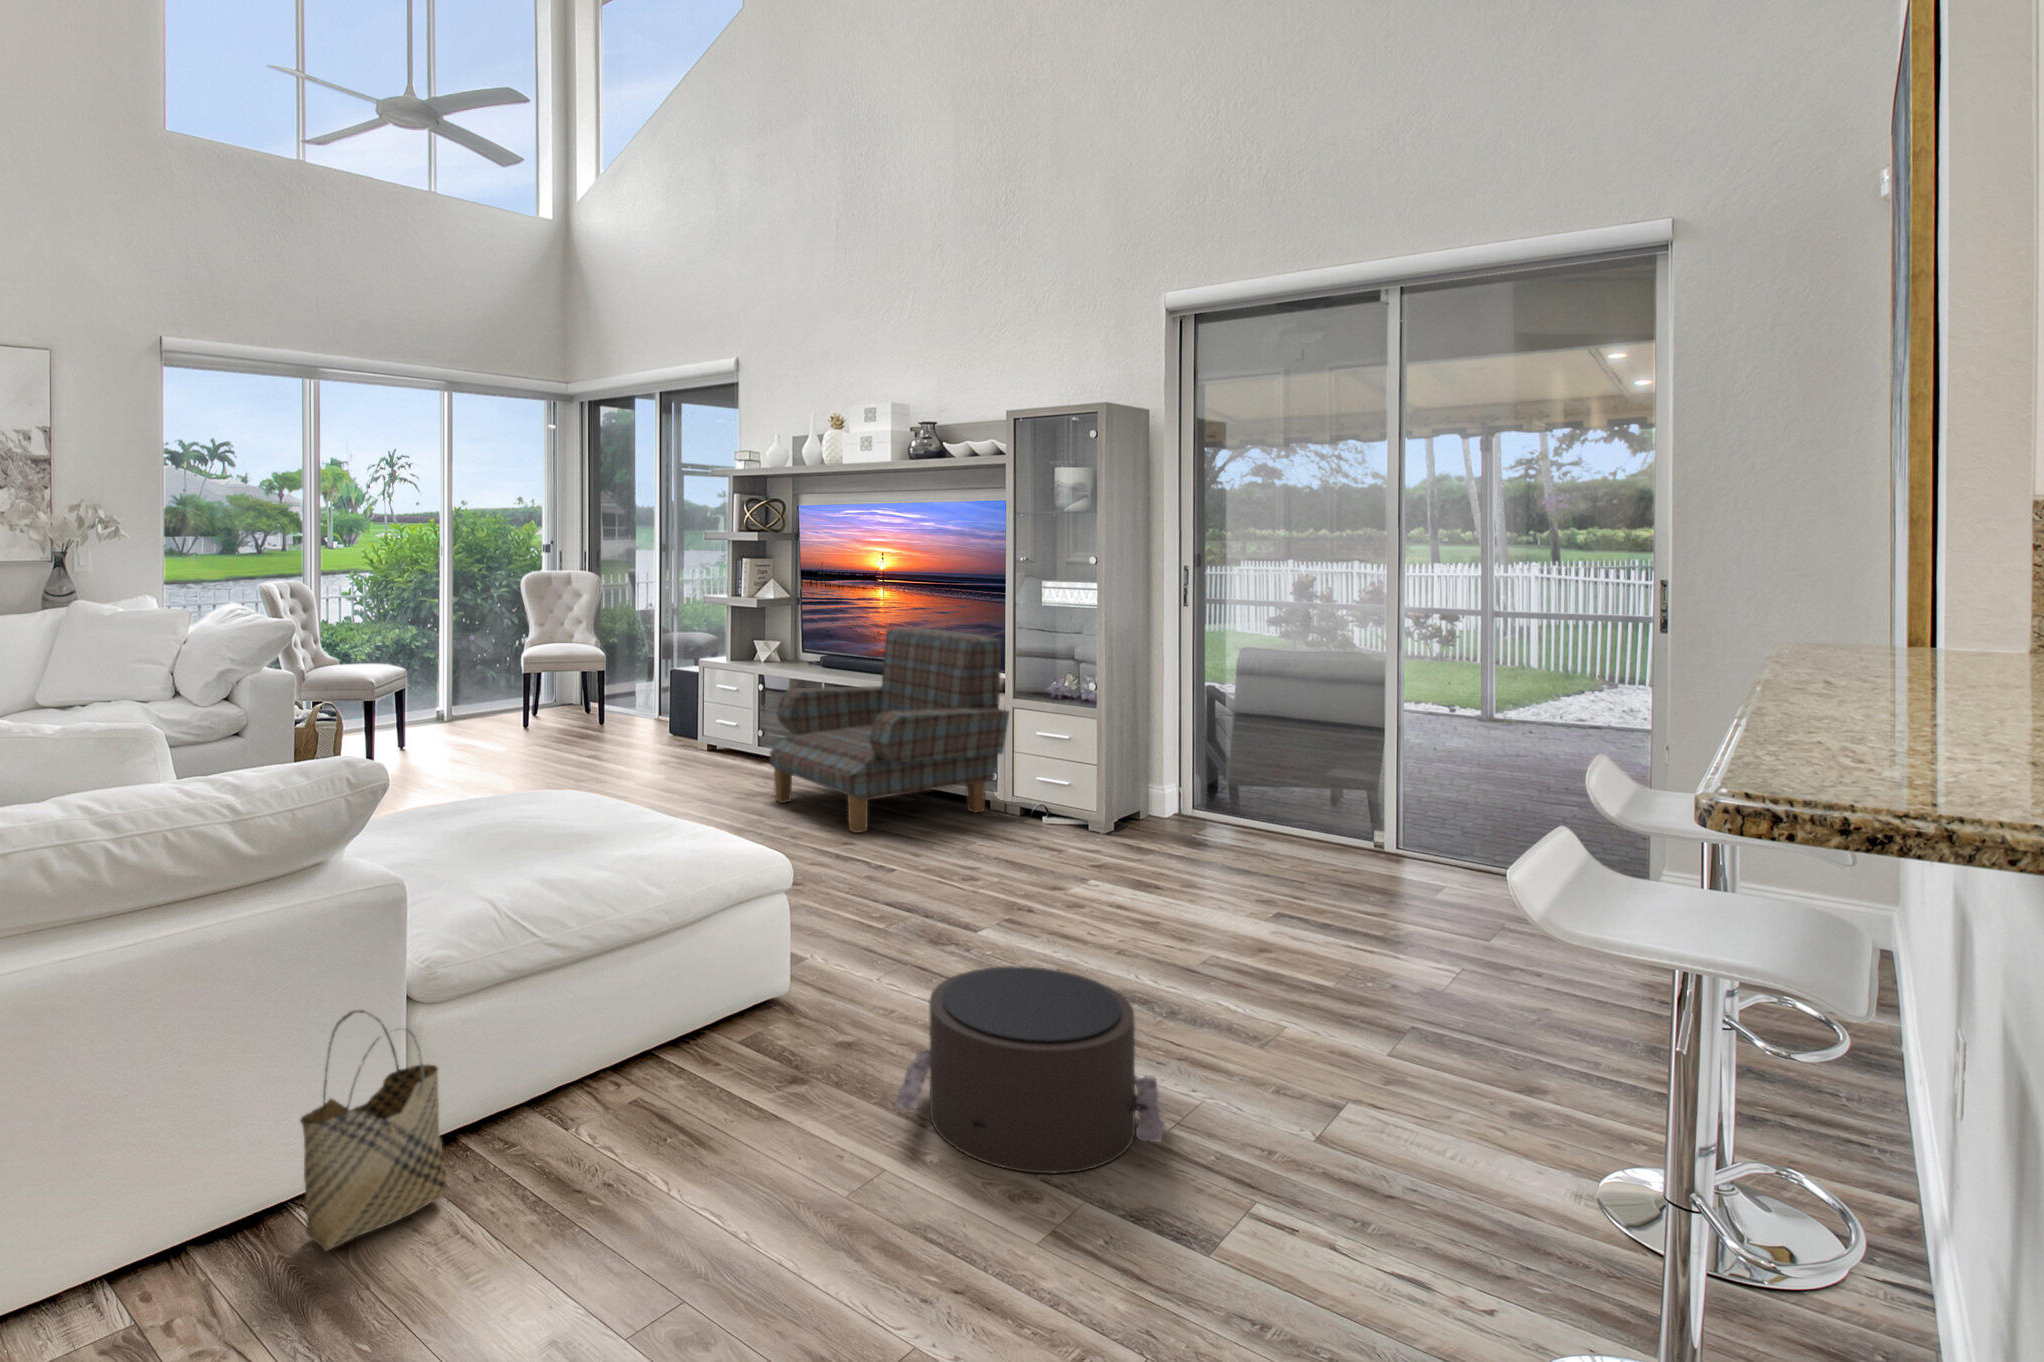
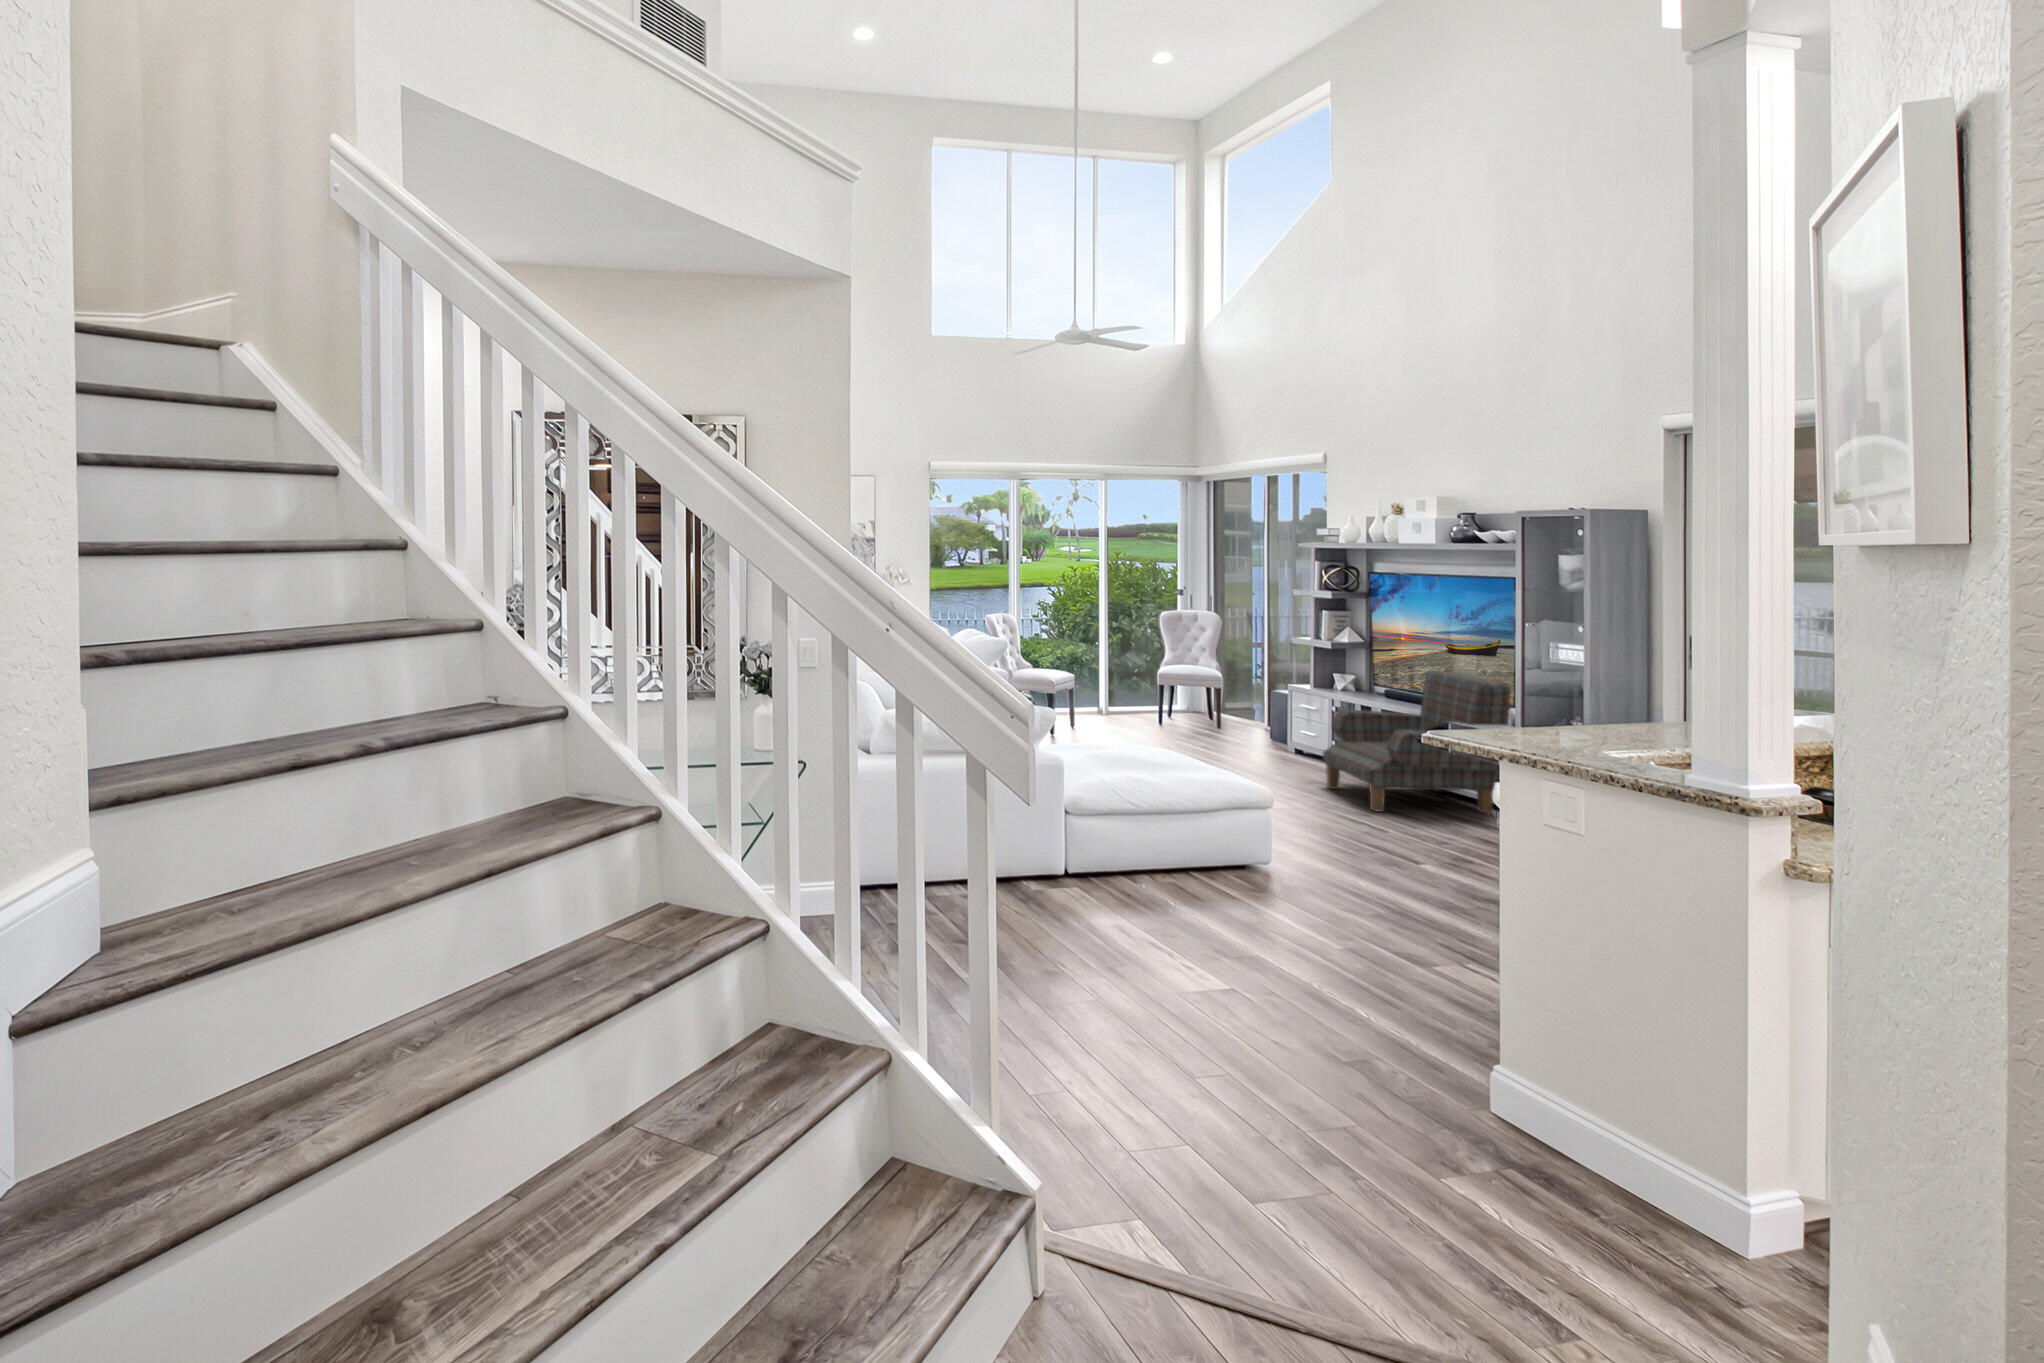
pouf: present [897,966,1165,1173] -> none [1296,855,1450,945]
woven basket: present [300,1010,446,1251] -> none [1026,812,1083,898]

